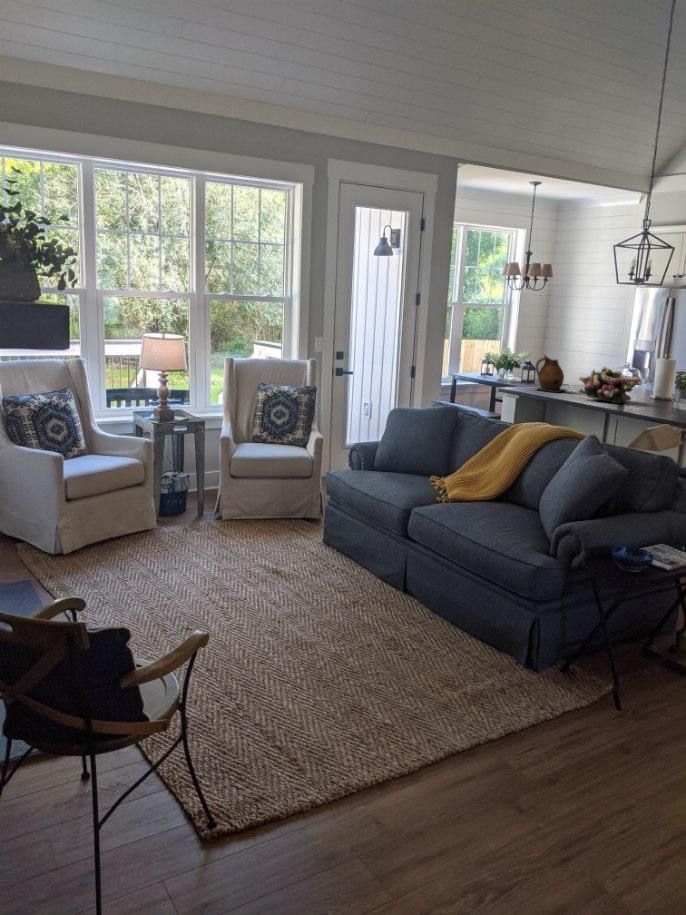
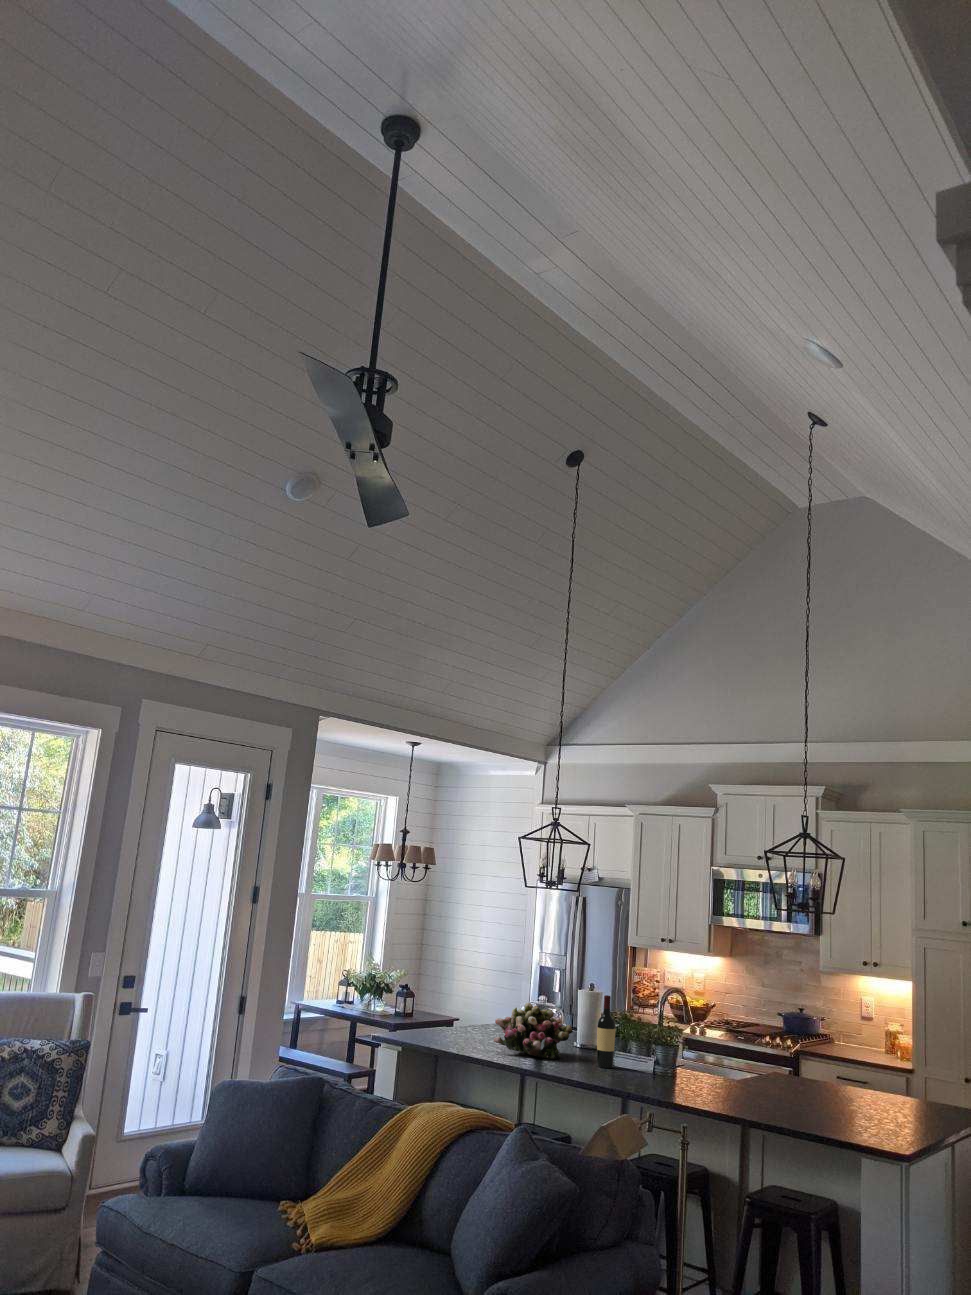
ceramic pitcher: present [536,355,566,392] -> none [431,983,477,1042]
wine bottle: none [651,361,667,410] -> present [597,995,616,1068]

